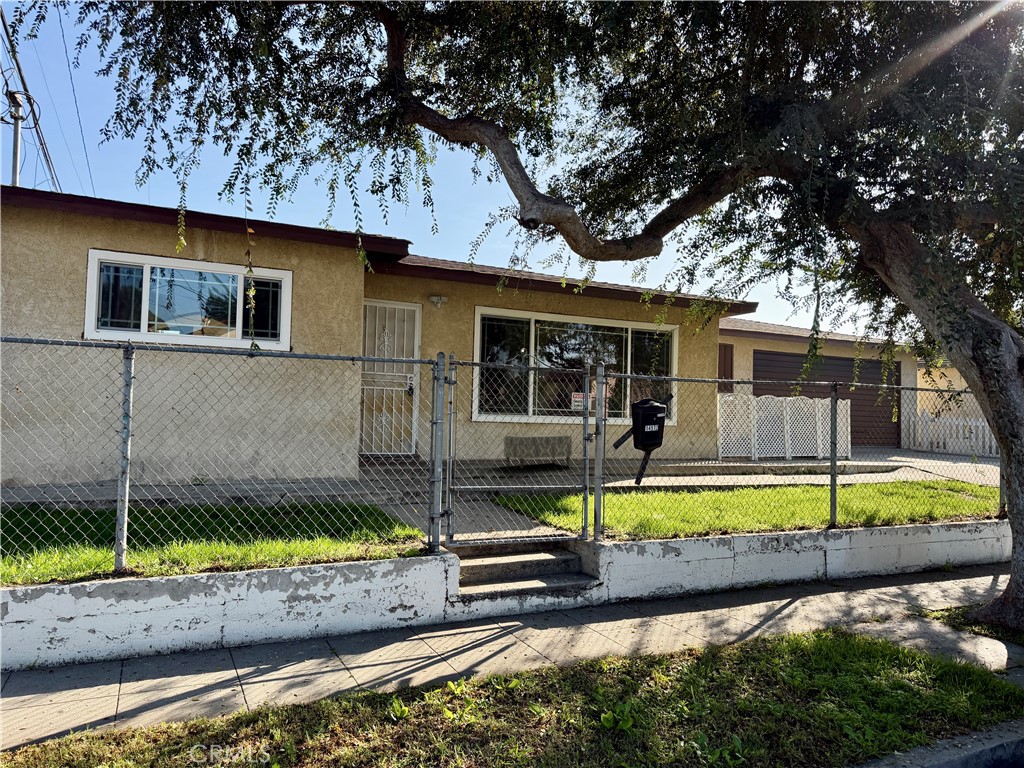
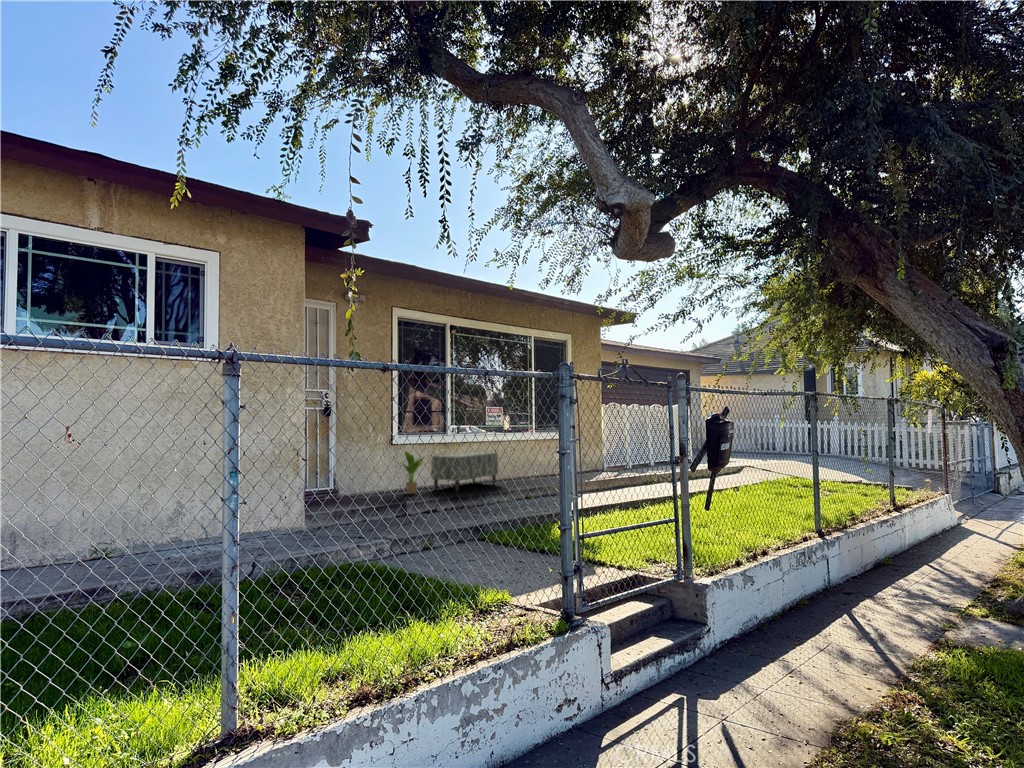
potted plant: none [465,429,495,468] -> present [401,451,424,494]

